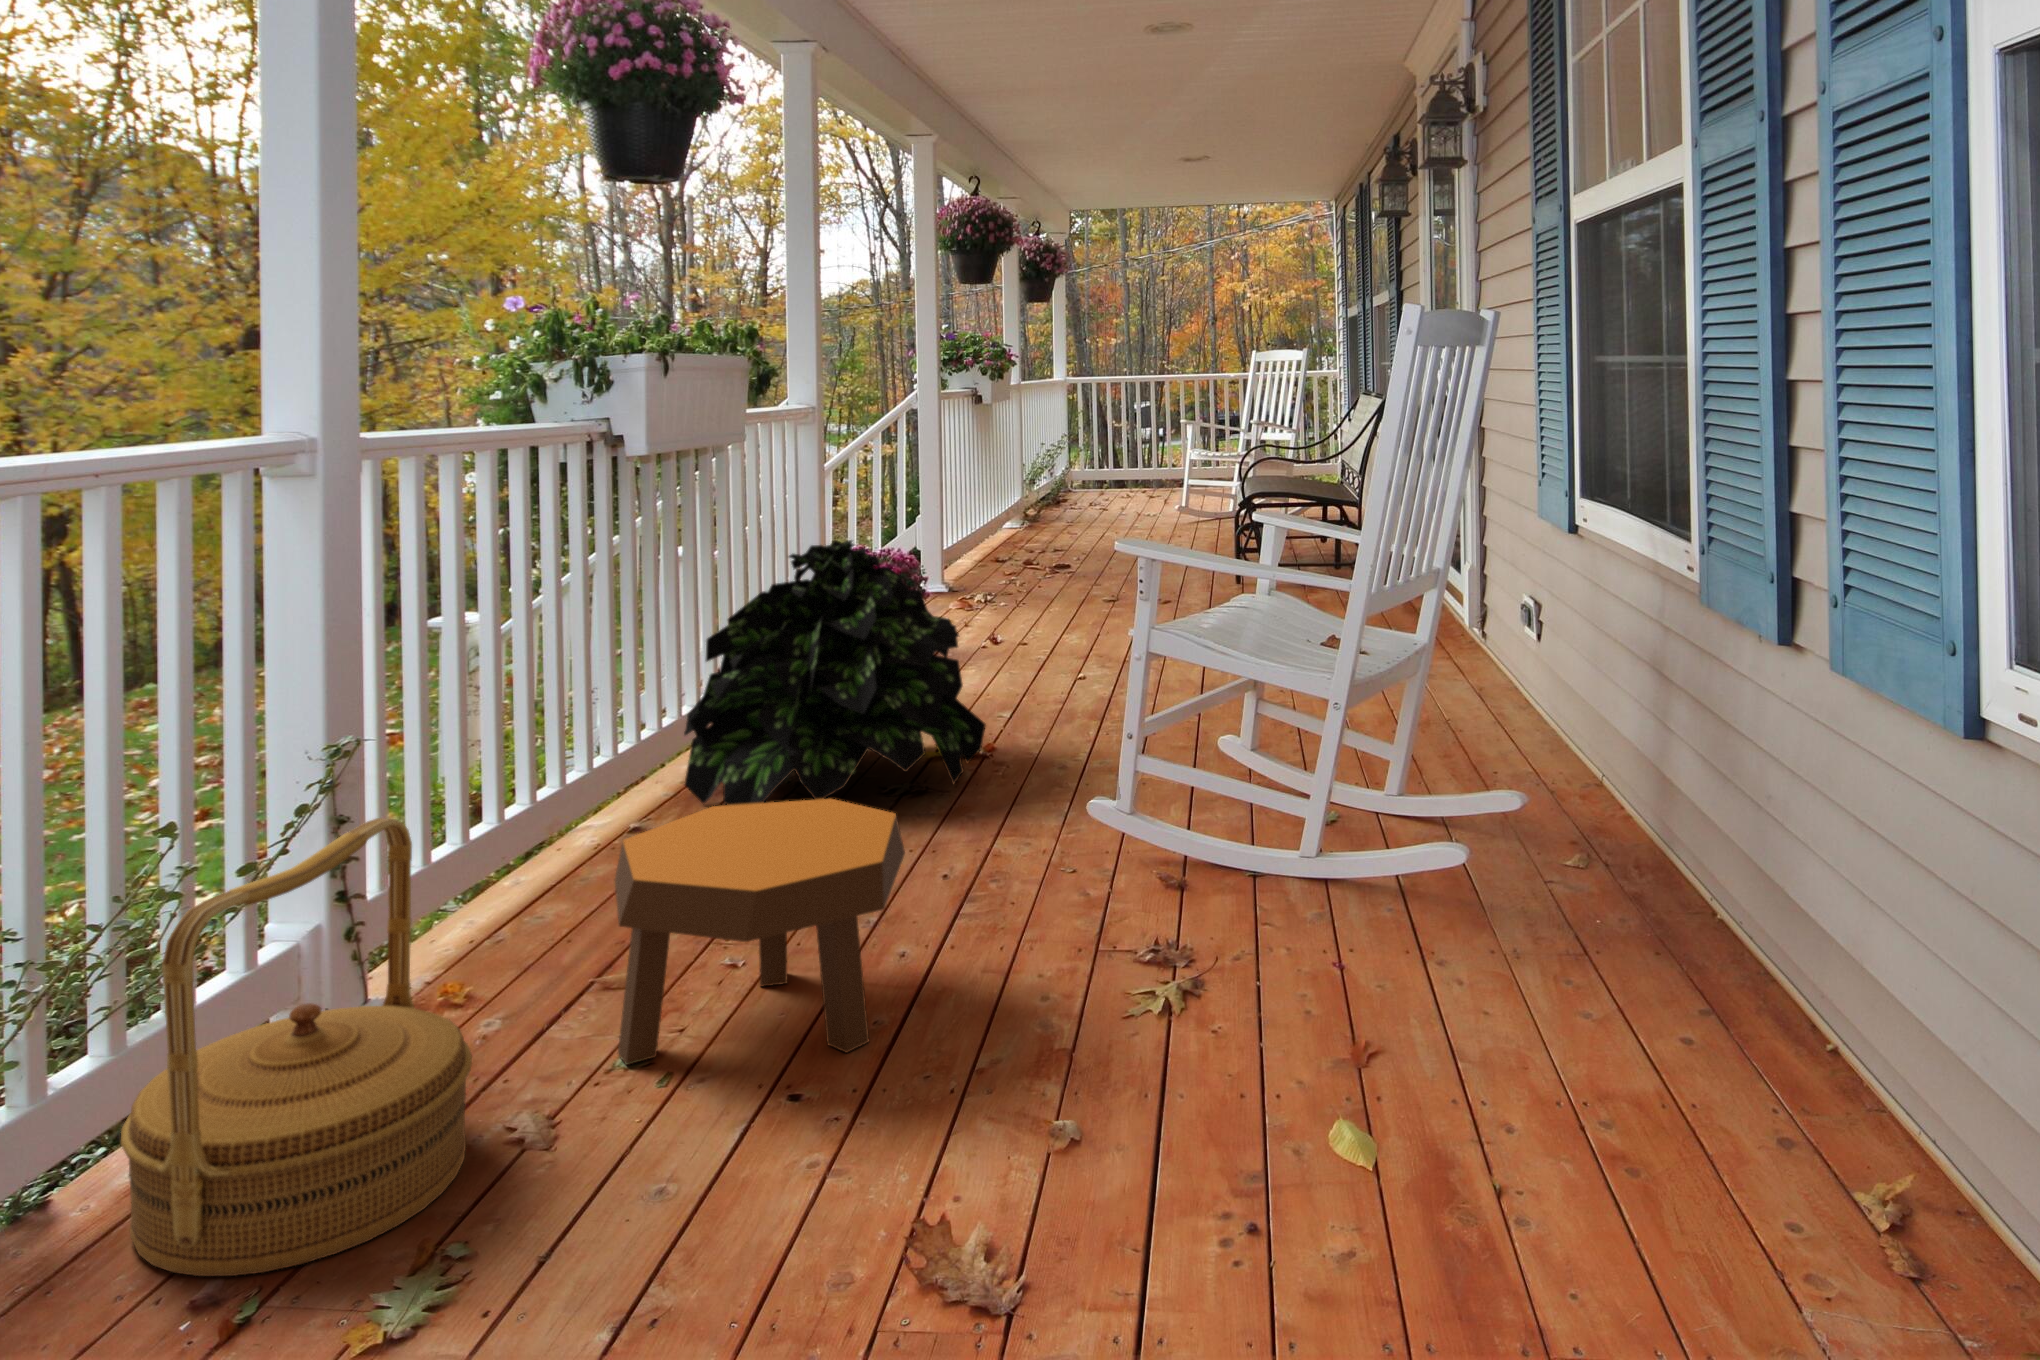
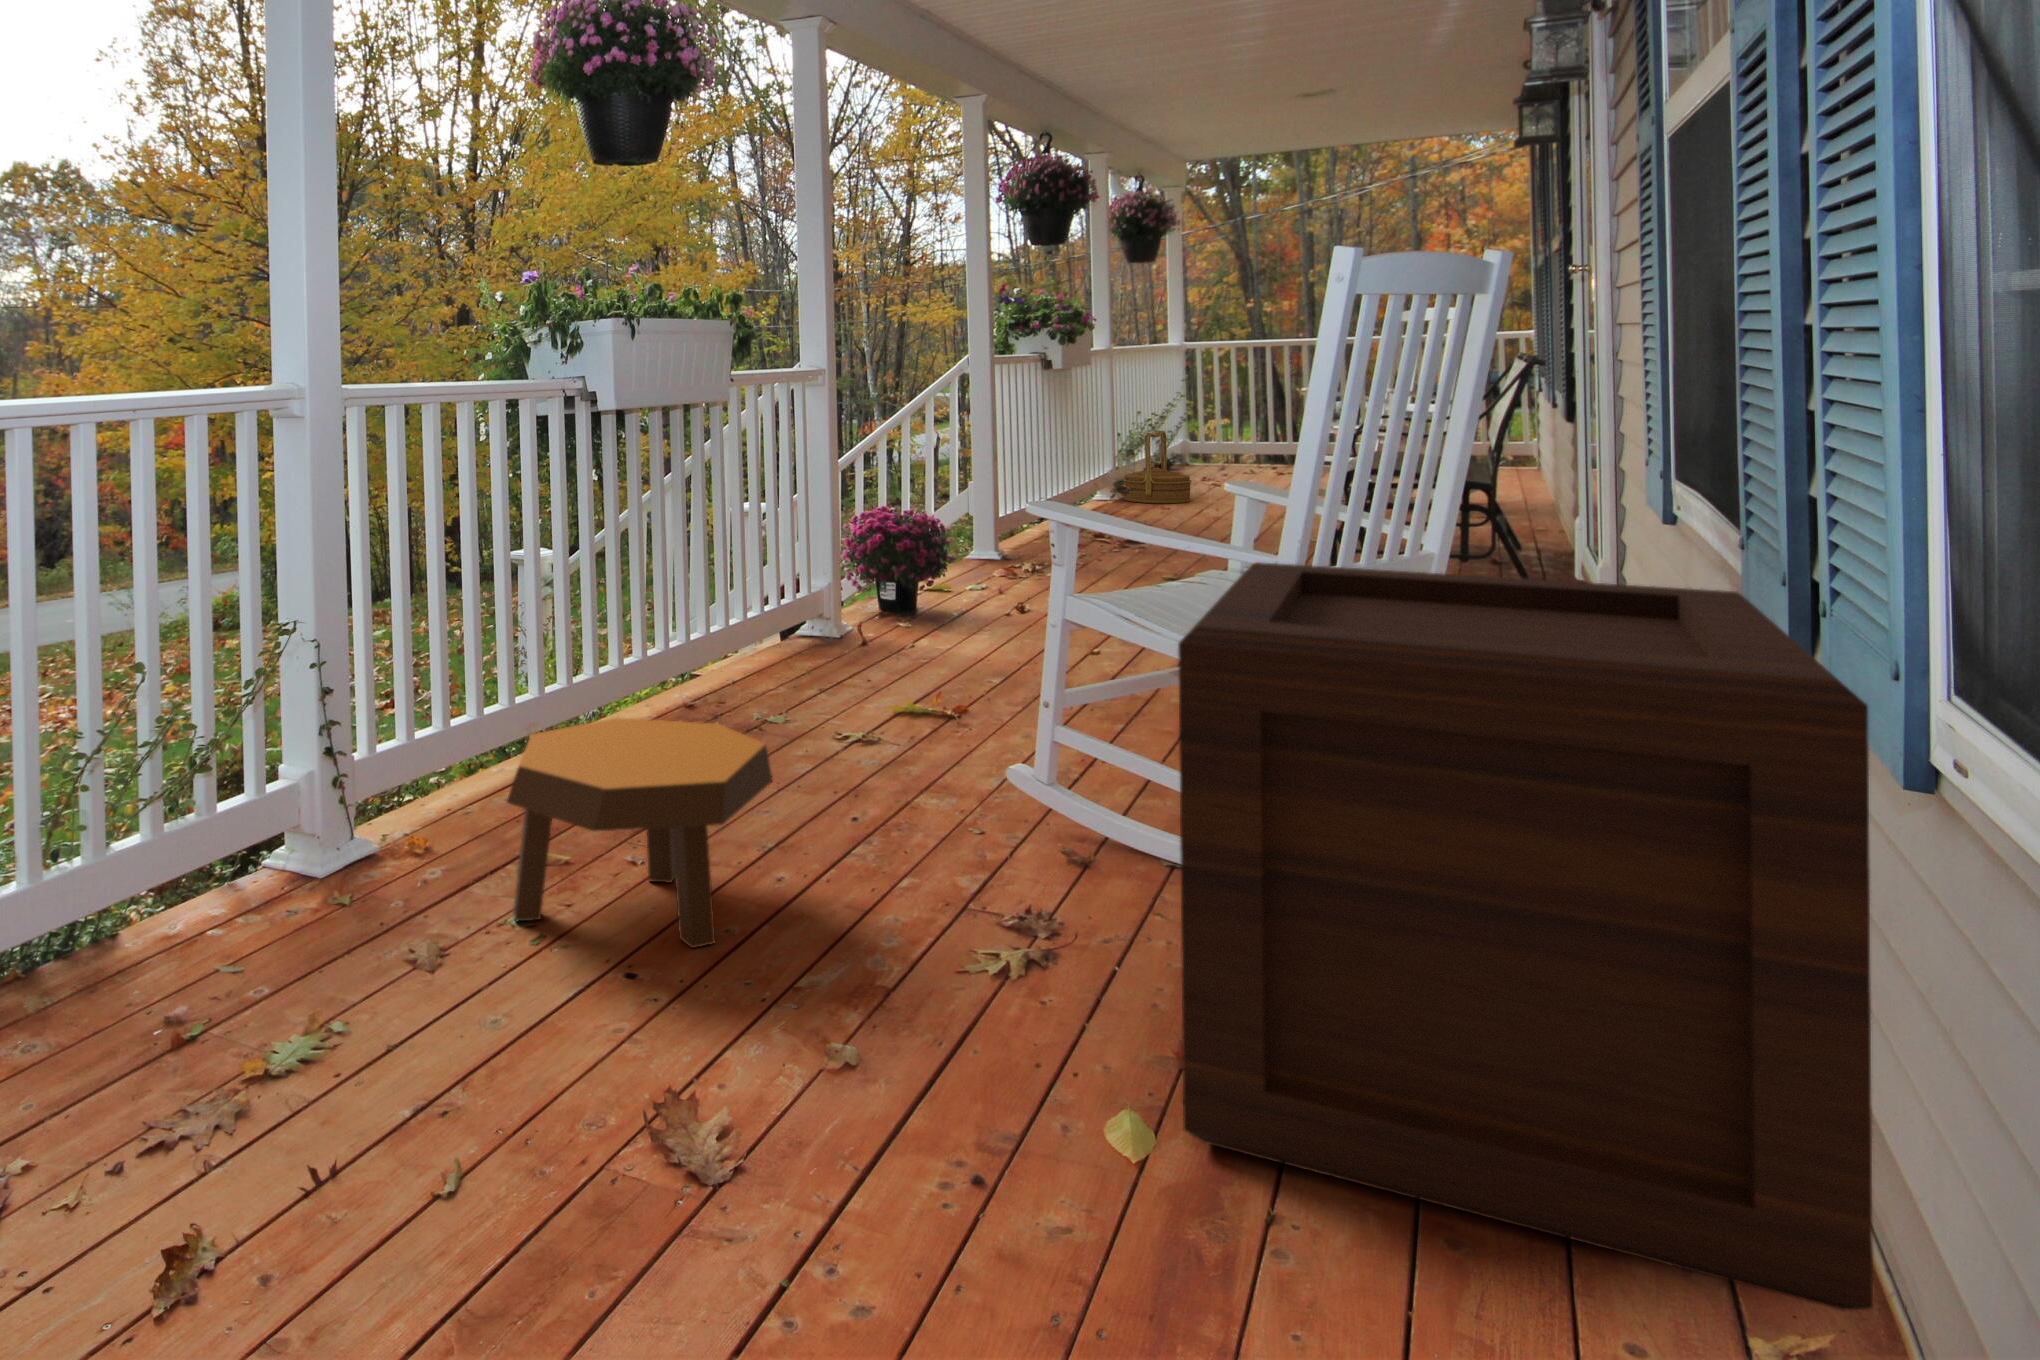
potted plant: present [684,540,986,805] -> none [661,494,944,741]
wooden crate: none [1350,582,1912,1149] -> present [1178,562,1873,1311]
woven basket: present [121,818,472,1276] -> present [1123,431,1191,504]

